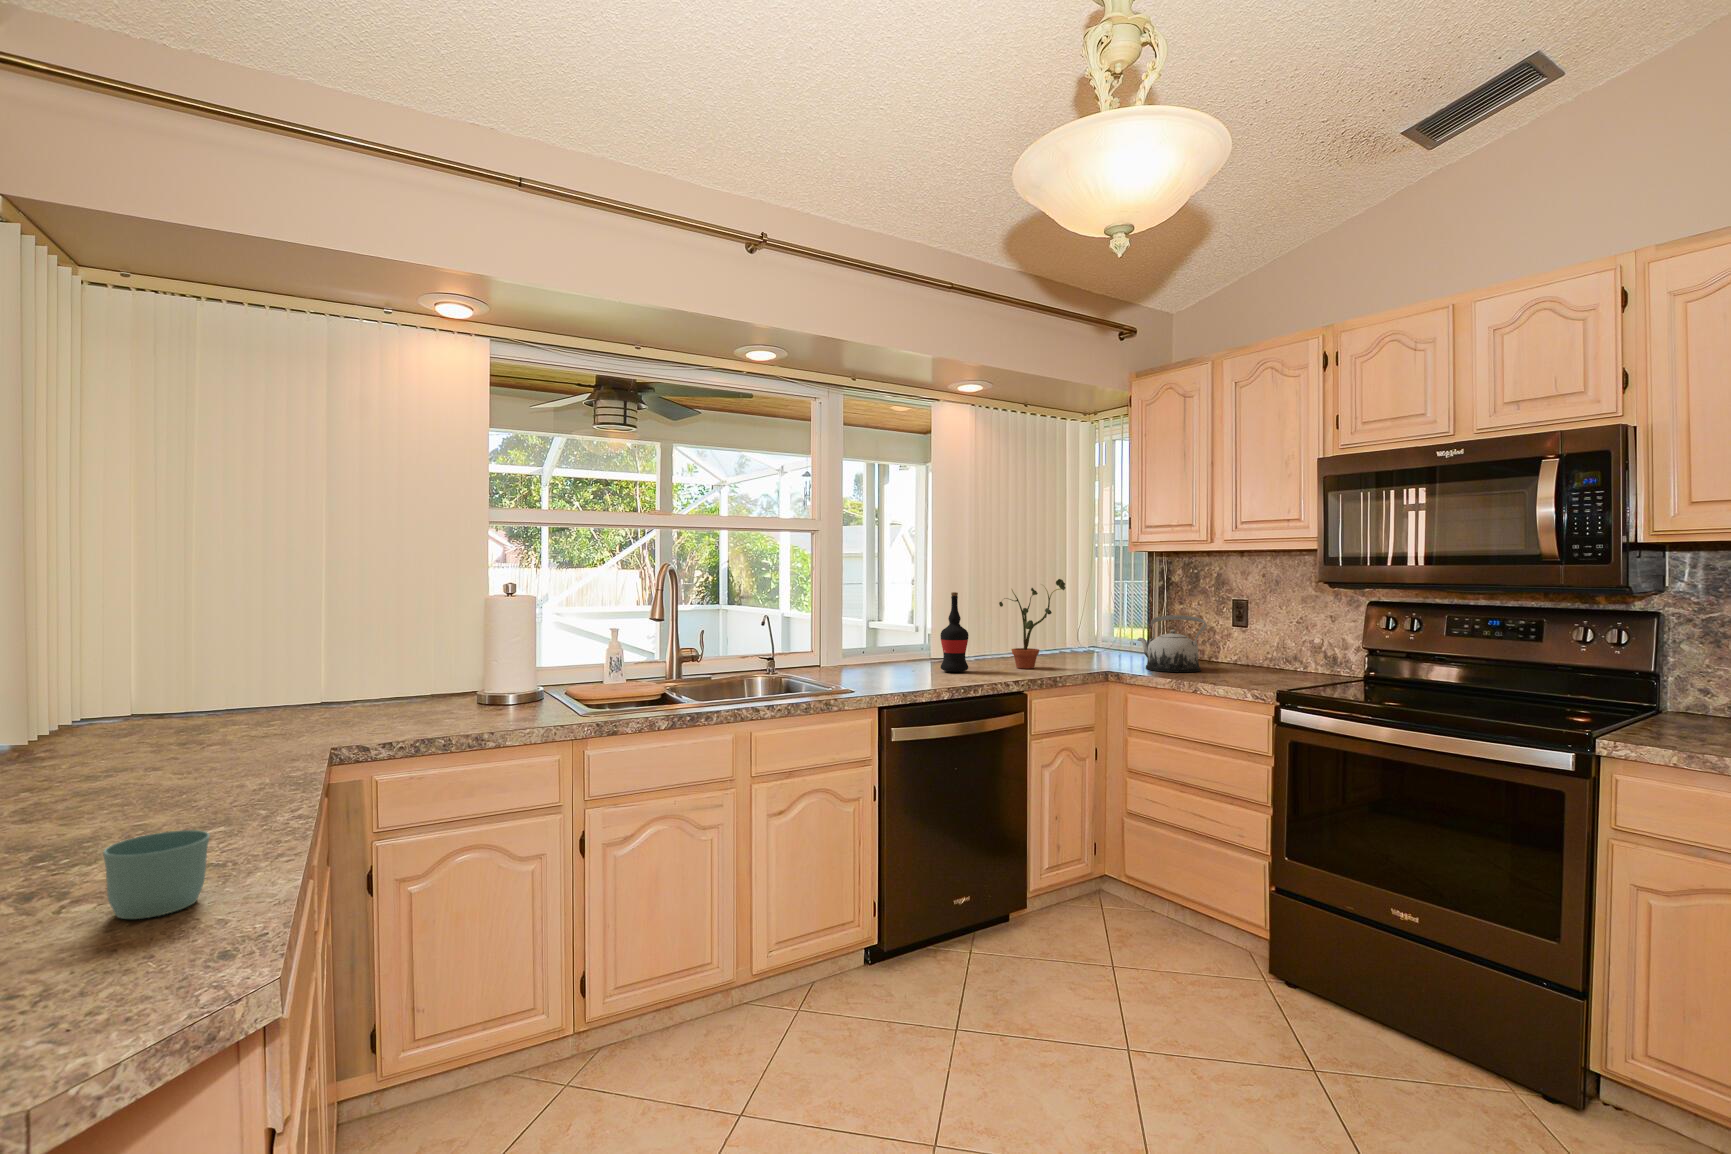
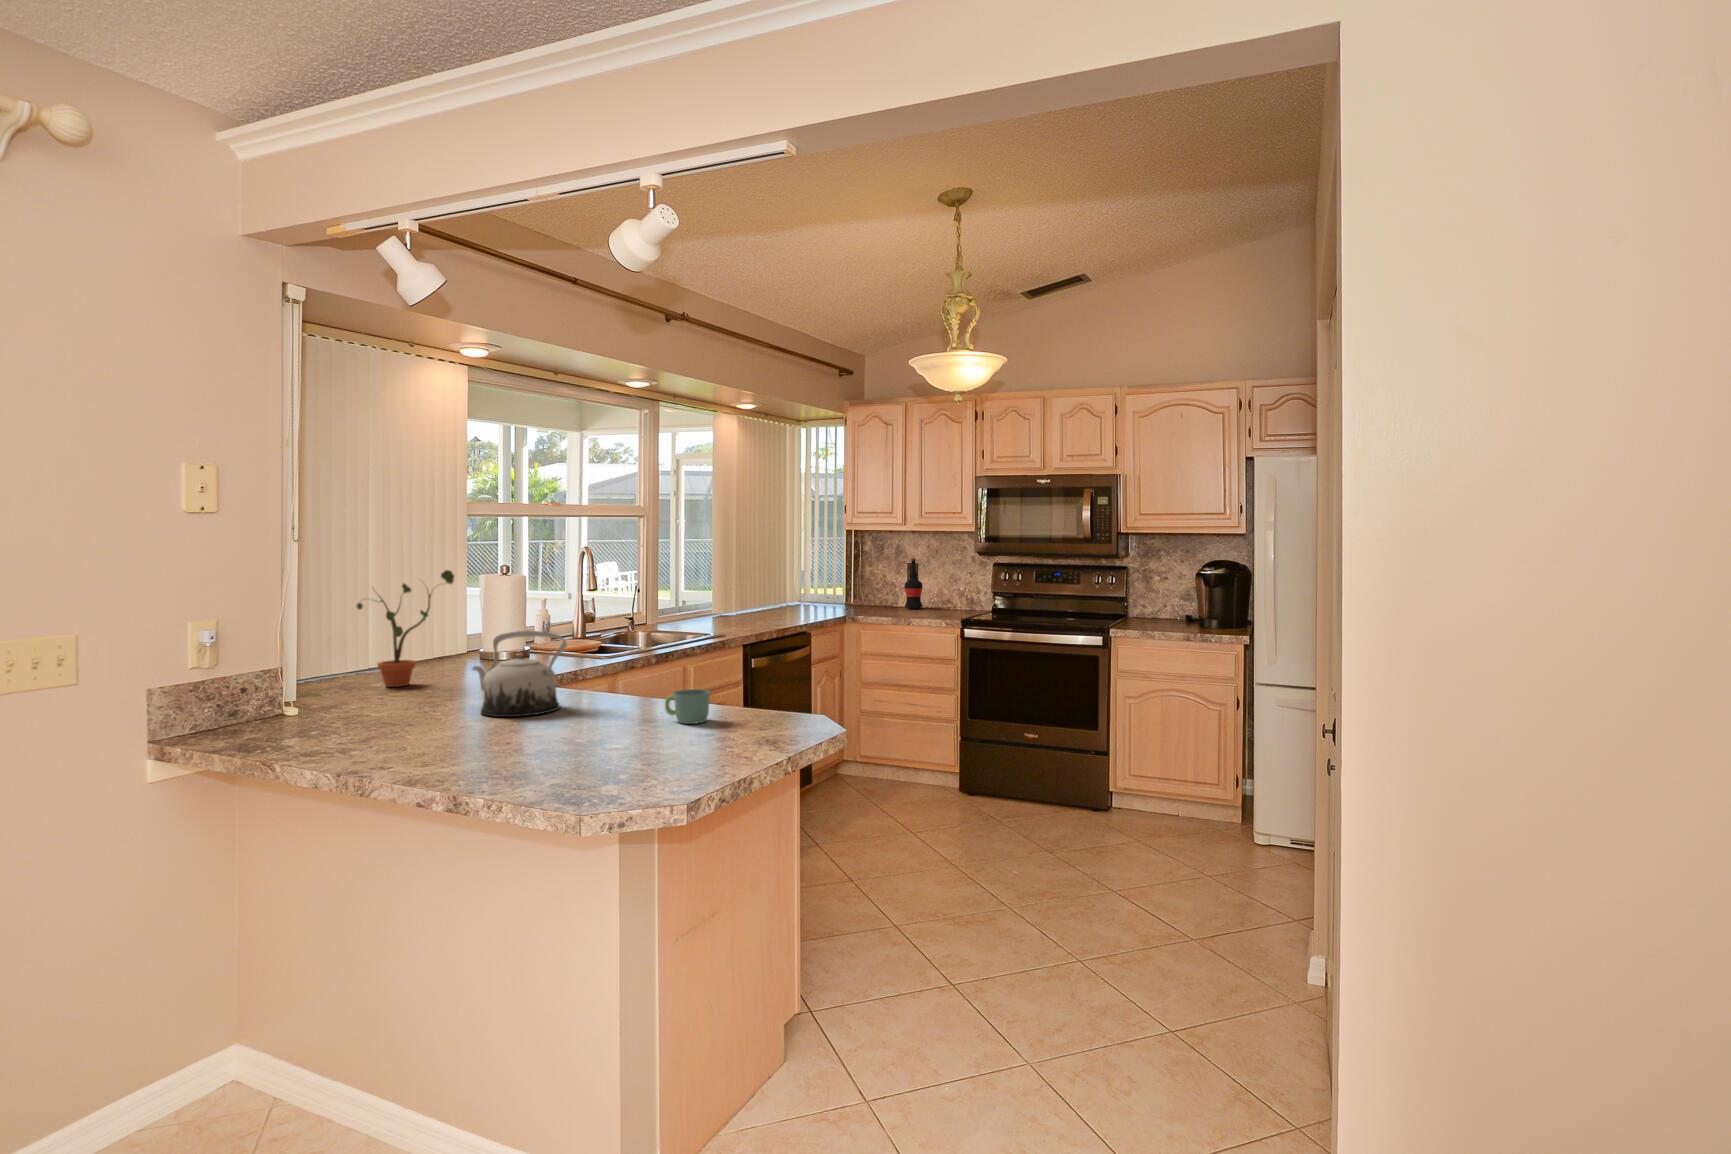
potted plant: present [999,579,1065,669] -> present [357,570,454,687]
wine bottle: present [940,592,969,672] -> present [905,558,923,609]
teapot: present [1138,615,1207,672] -> present [473,631,567,717]

